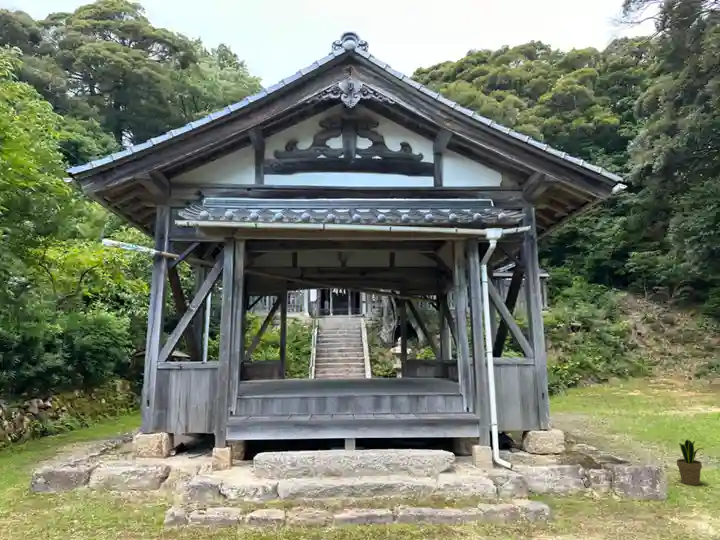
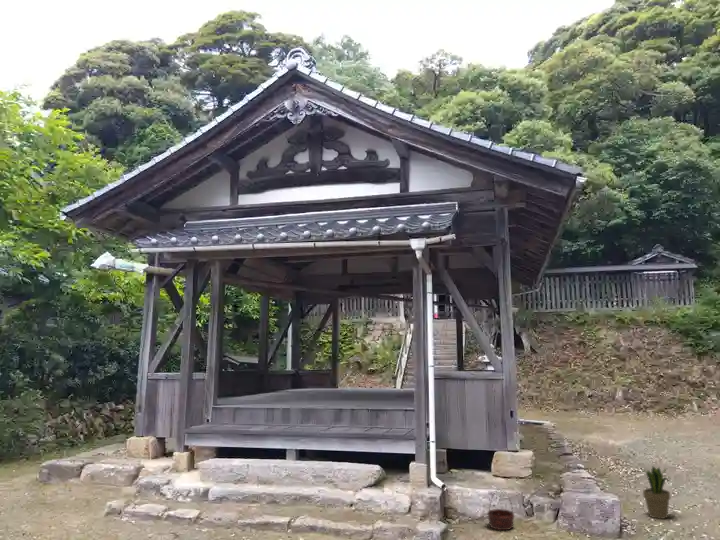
basket: none [572,467,600,506] -> present [488,493,514,530]

